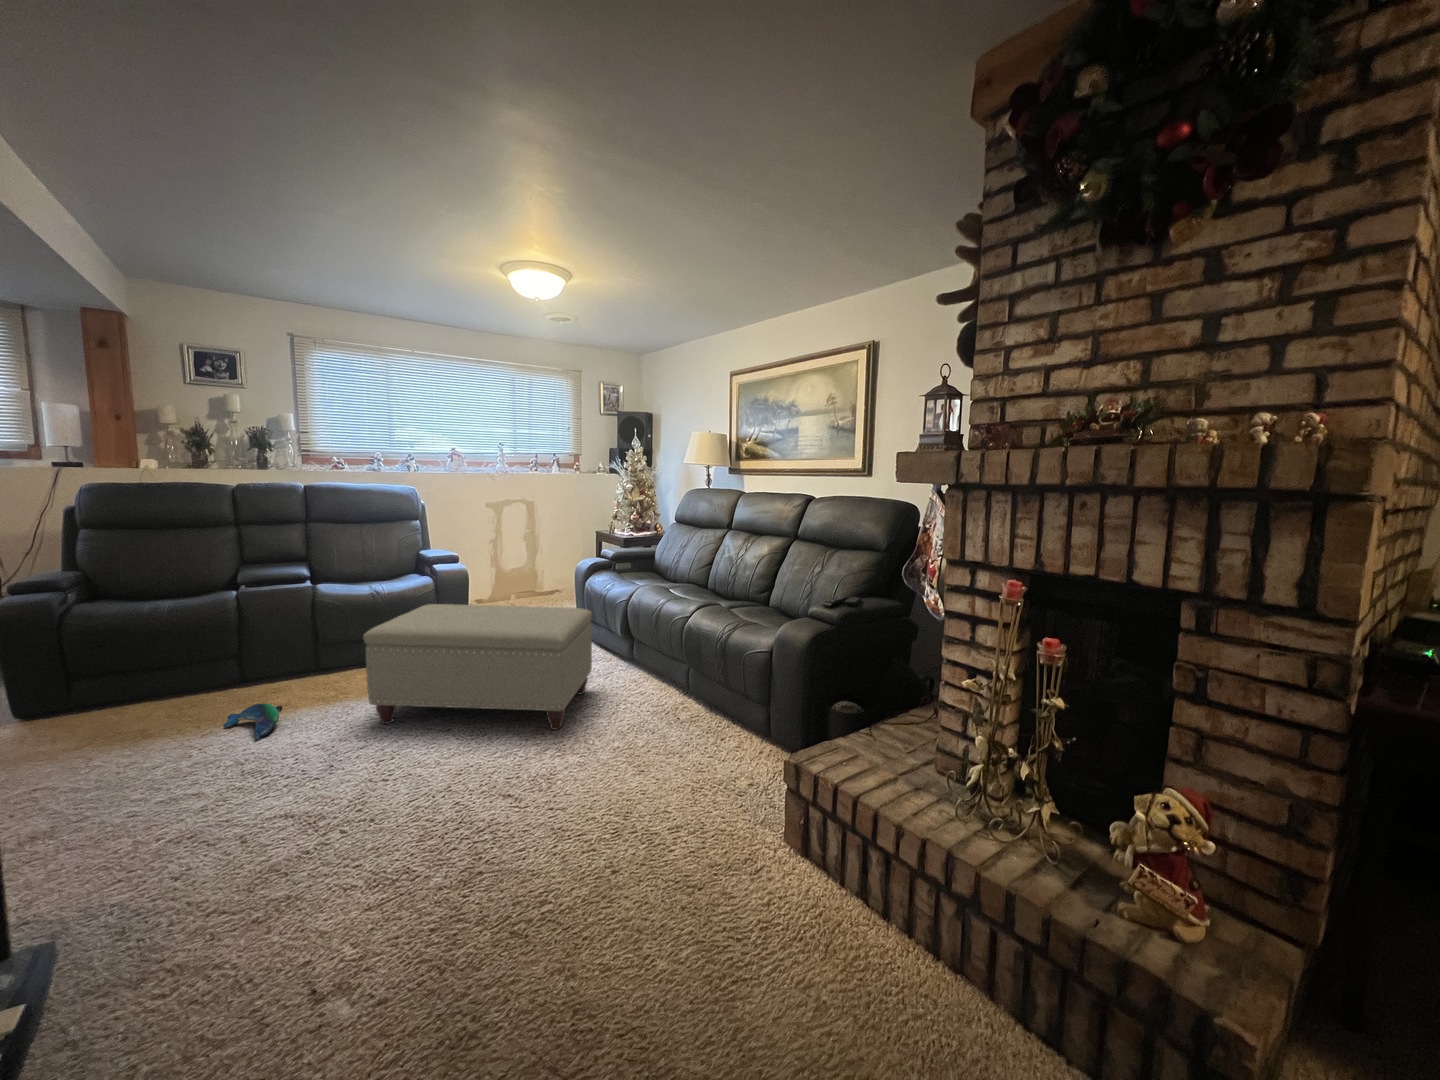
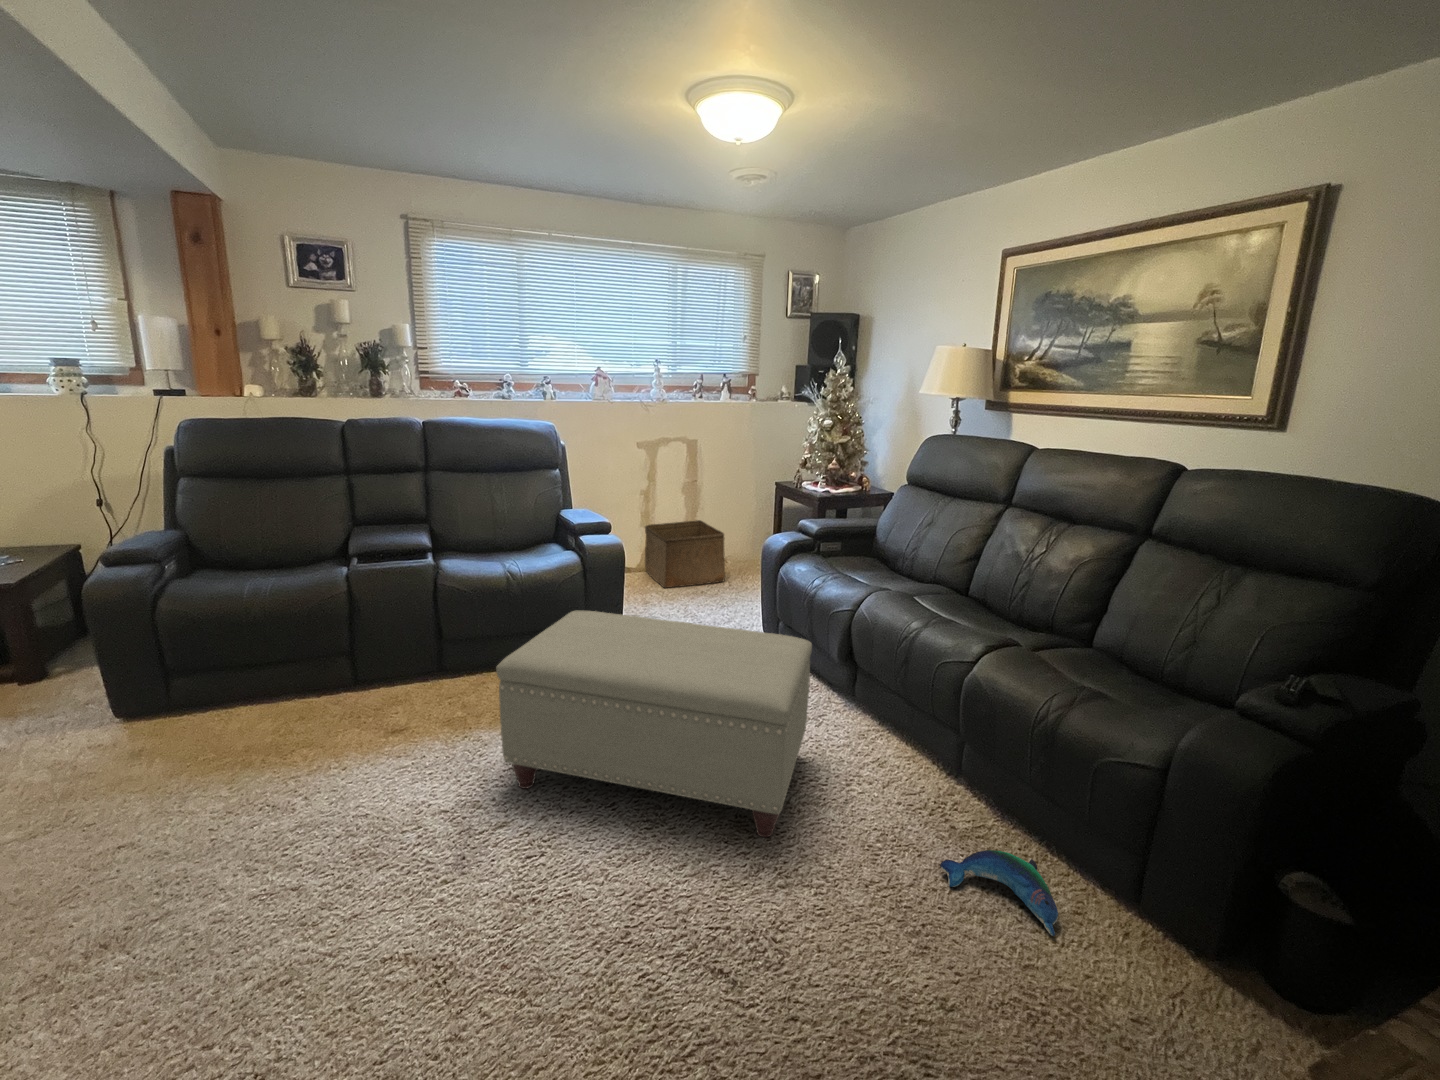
storage bin: none [494,560,557,609] -> present [645,520,725,588]
plush toy: present [224,704,282,740] -> present [940,850,1058,936]

